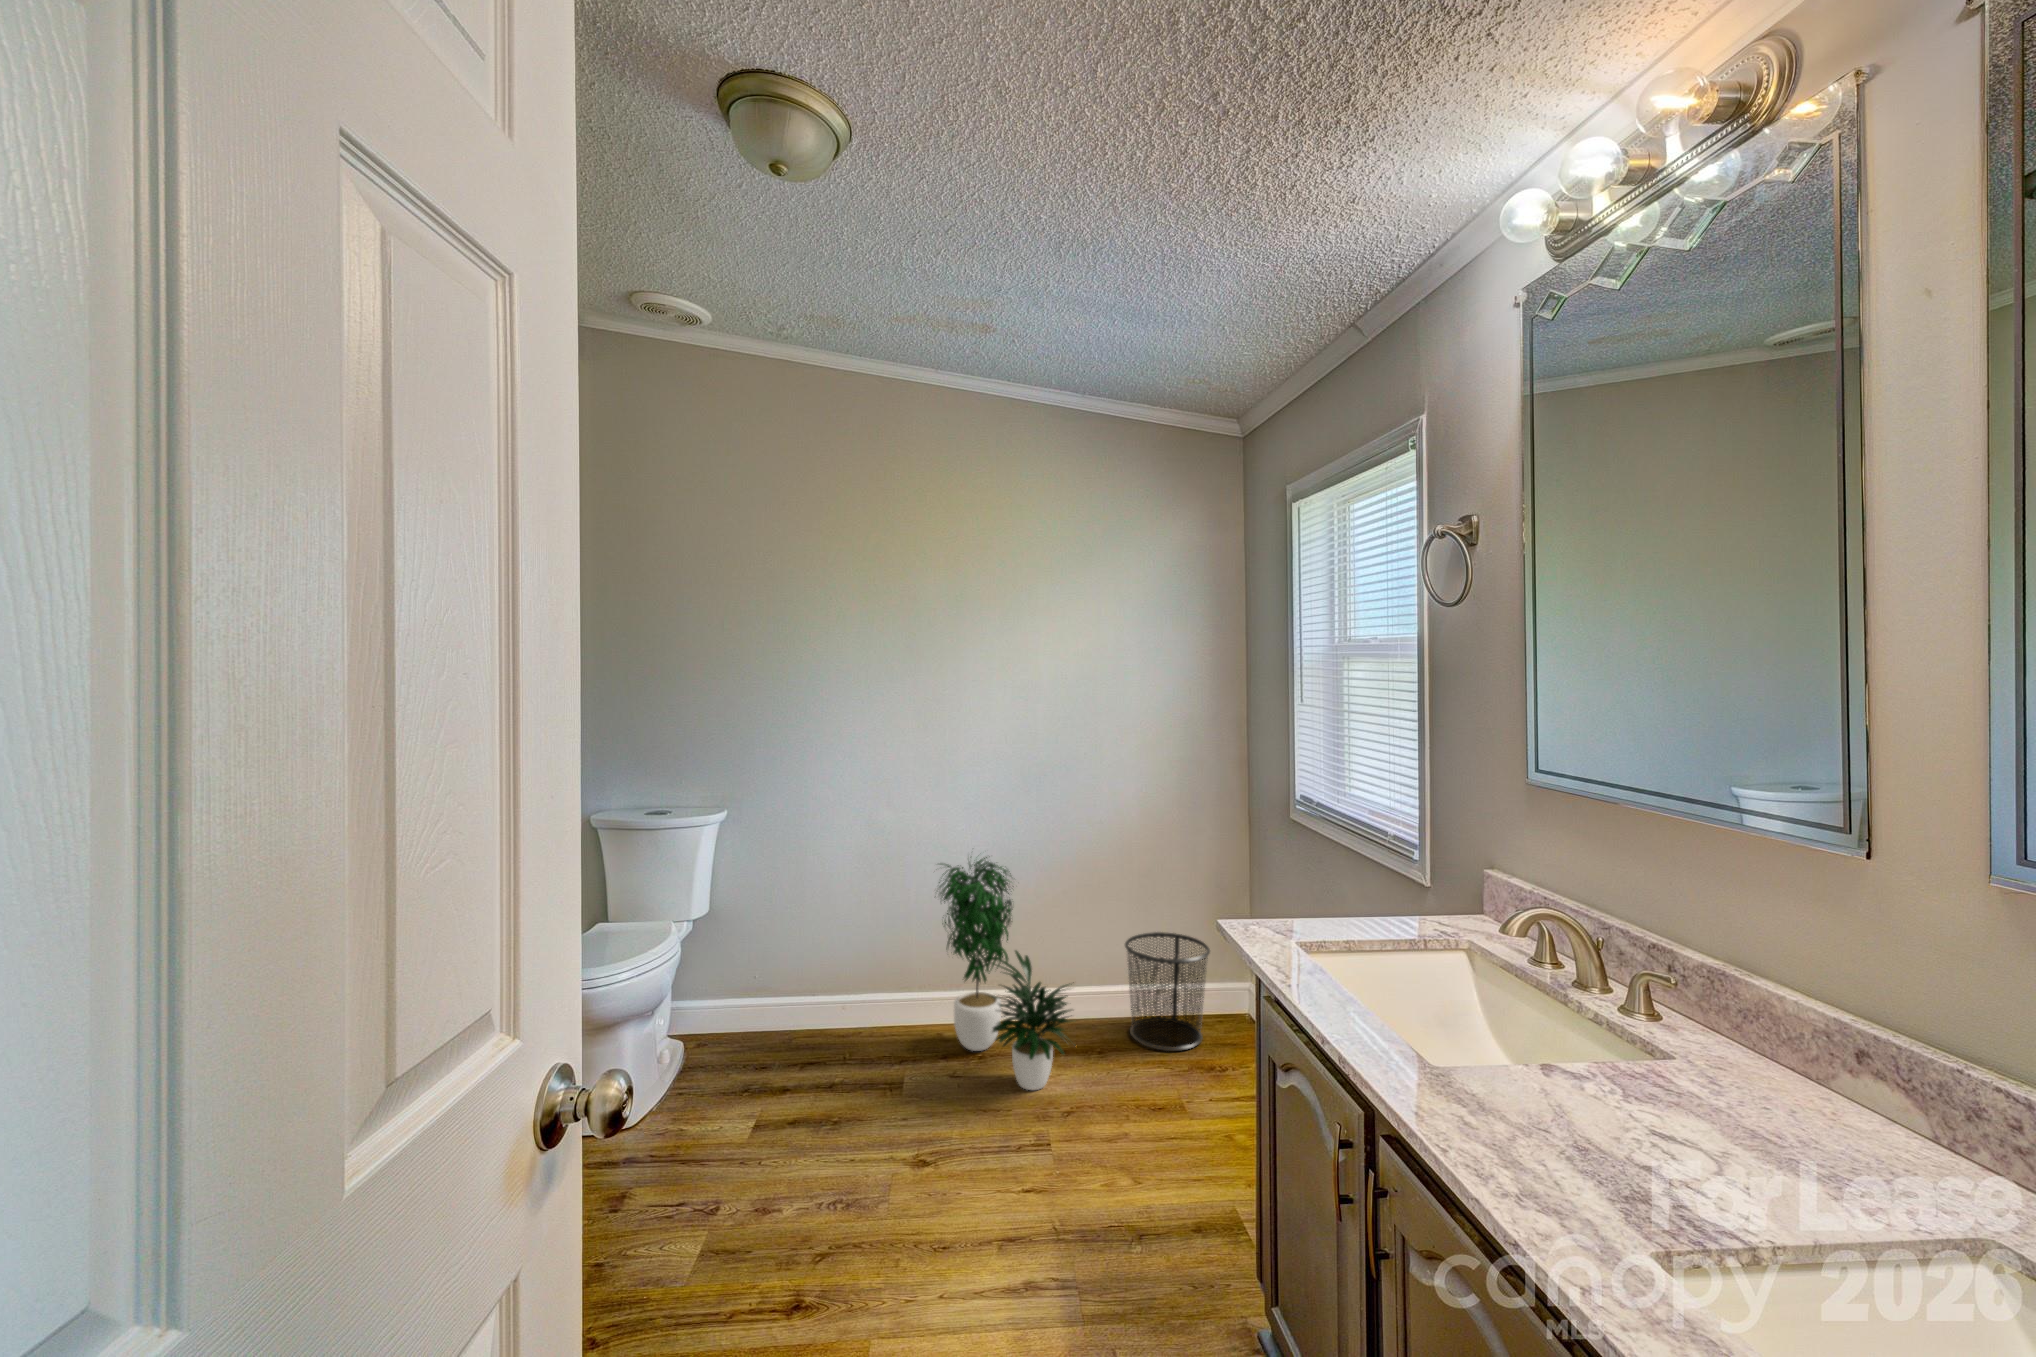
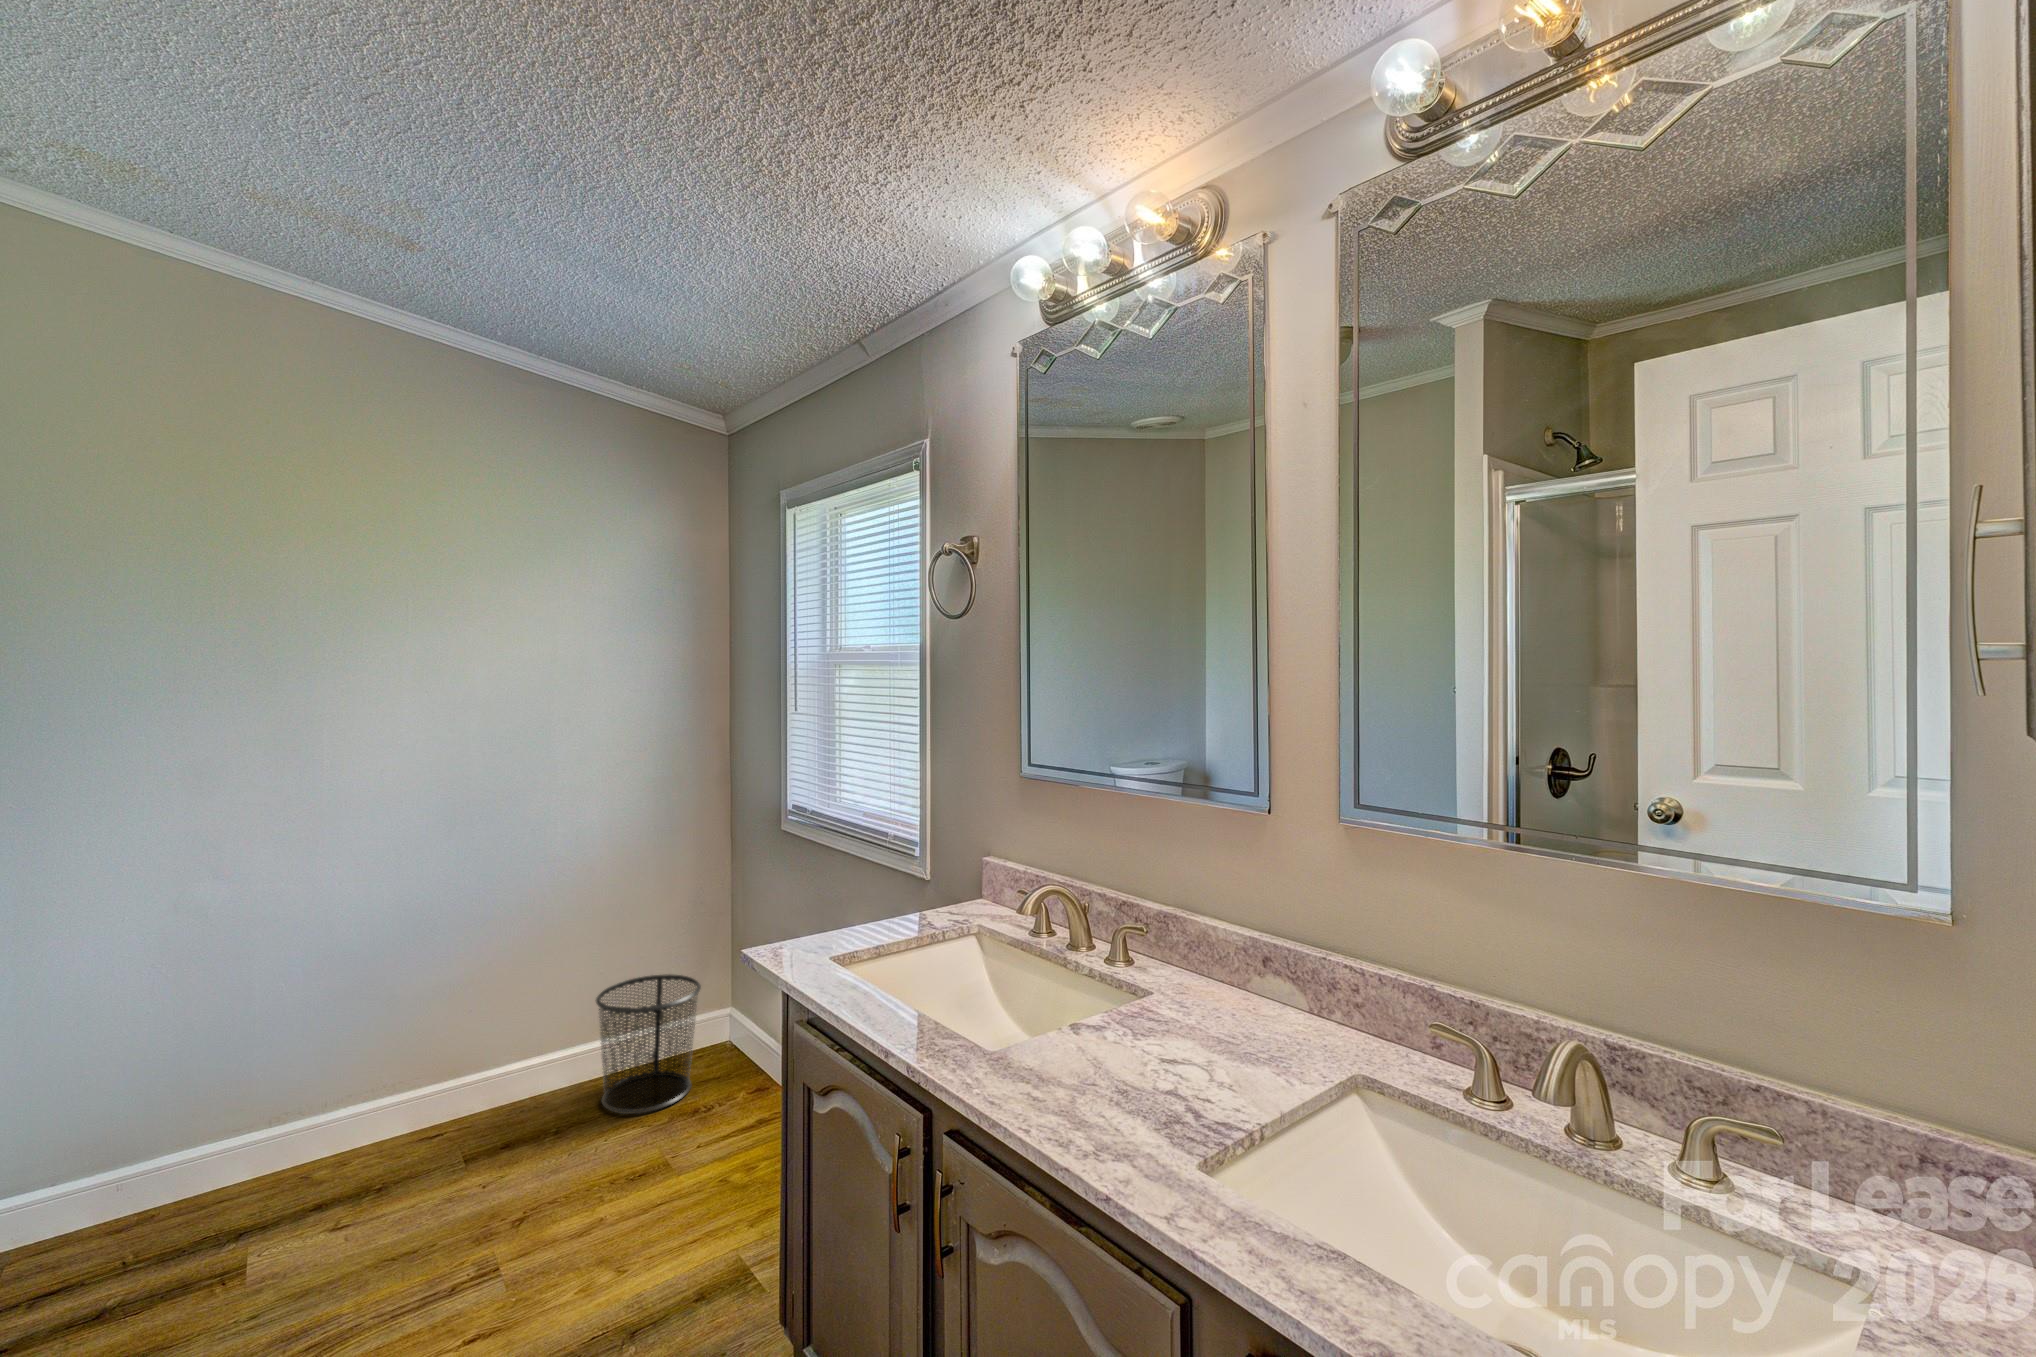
potted plant: present [939,857,1074,1090] -> none [292,916,538,1223]

